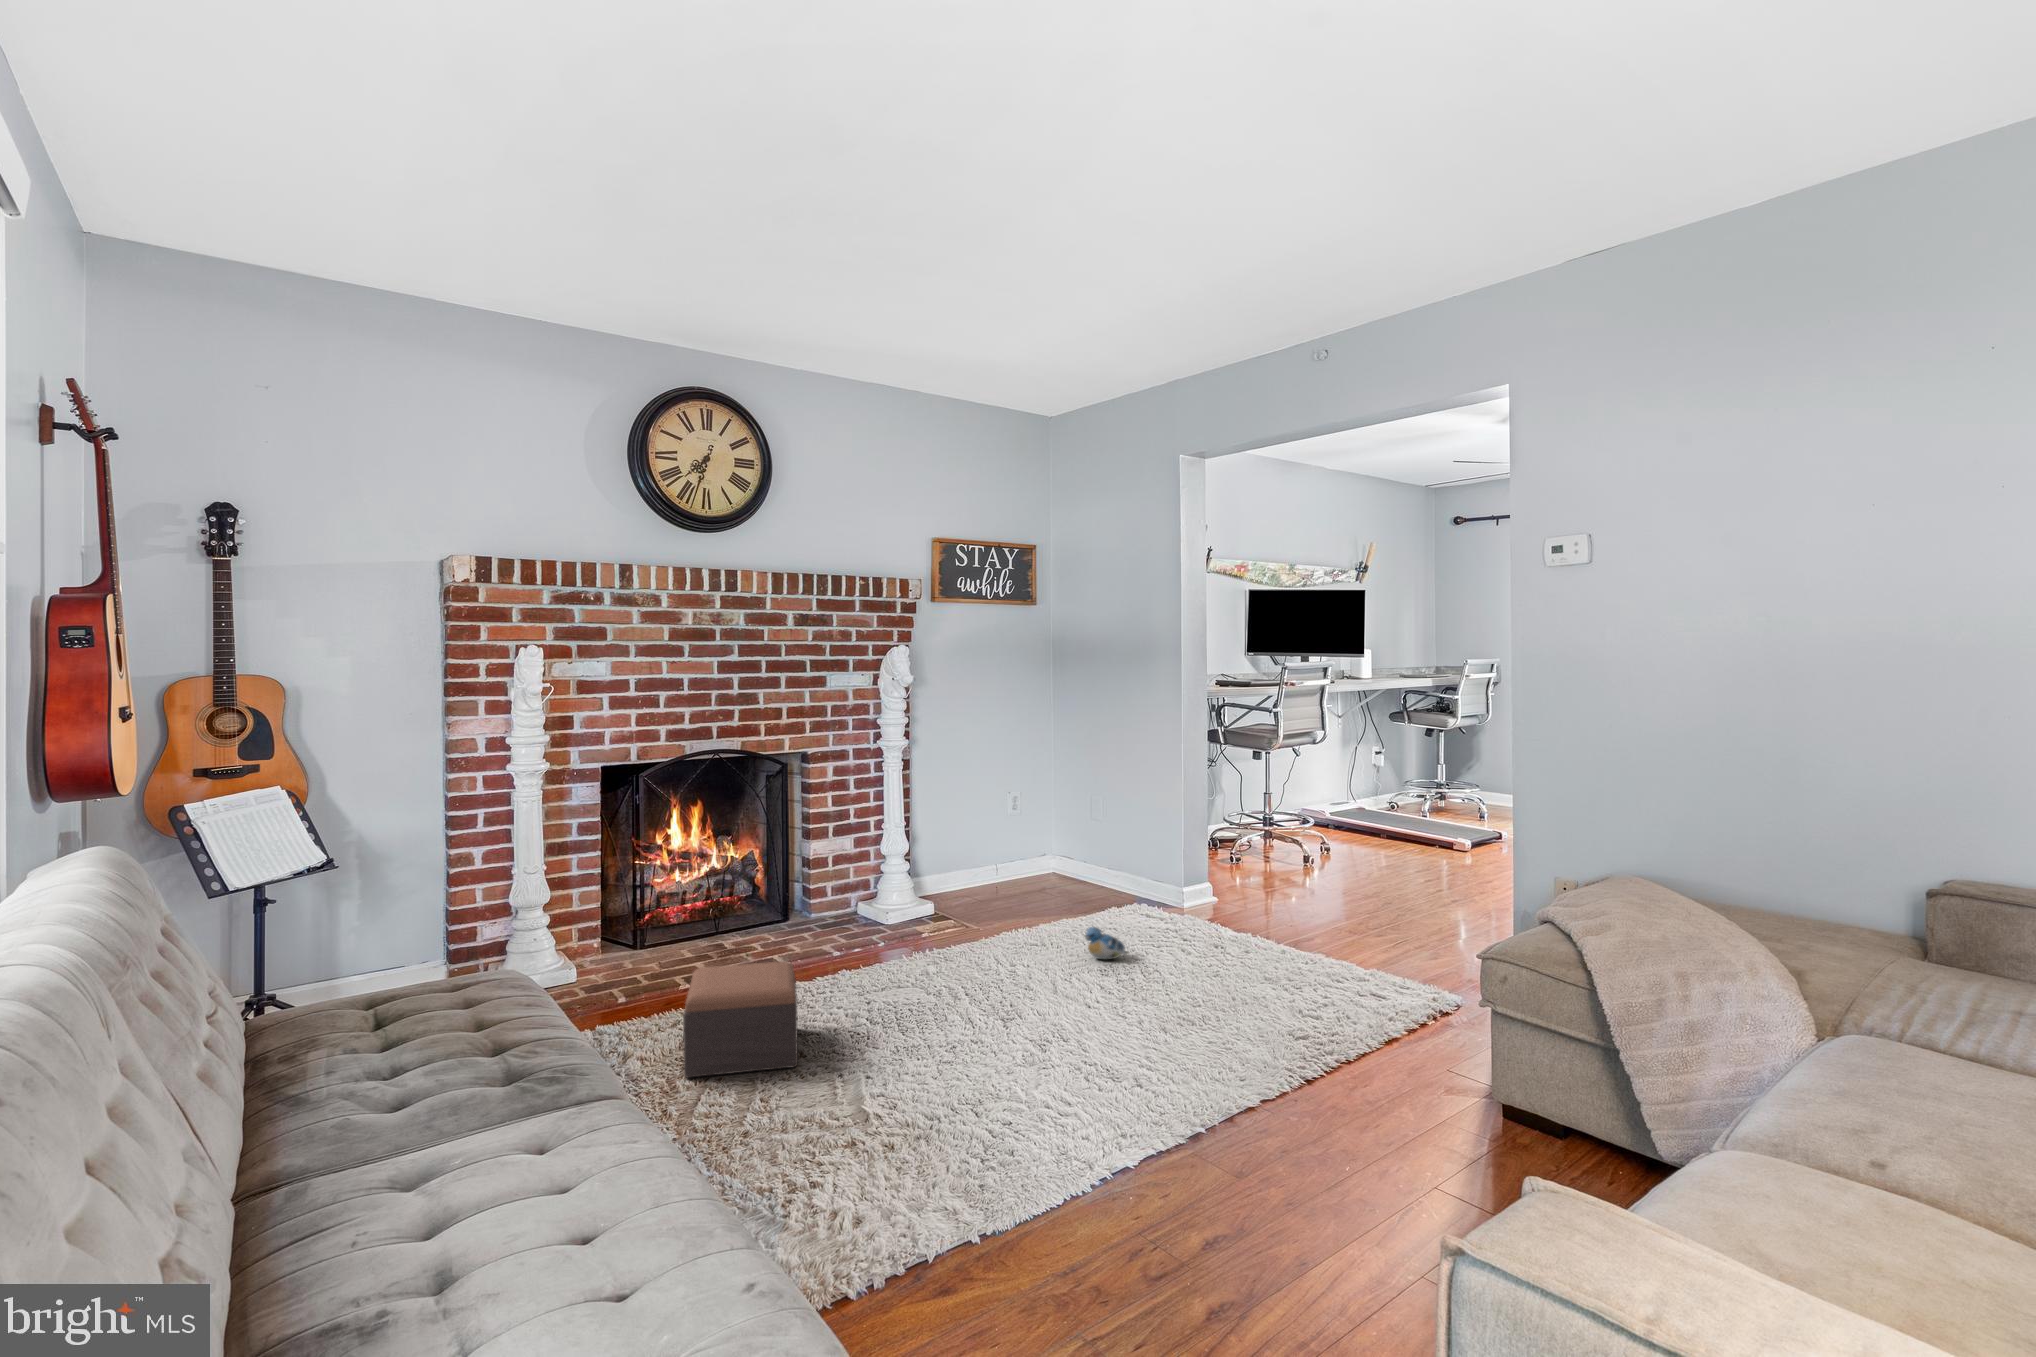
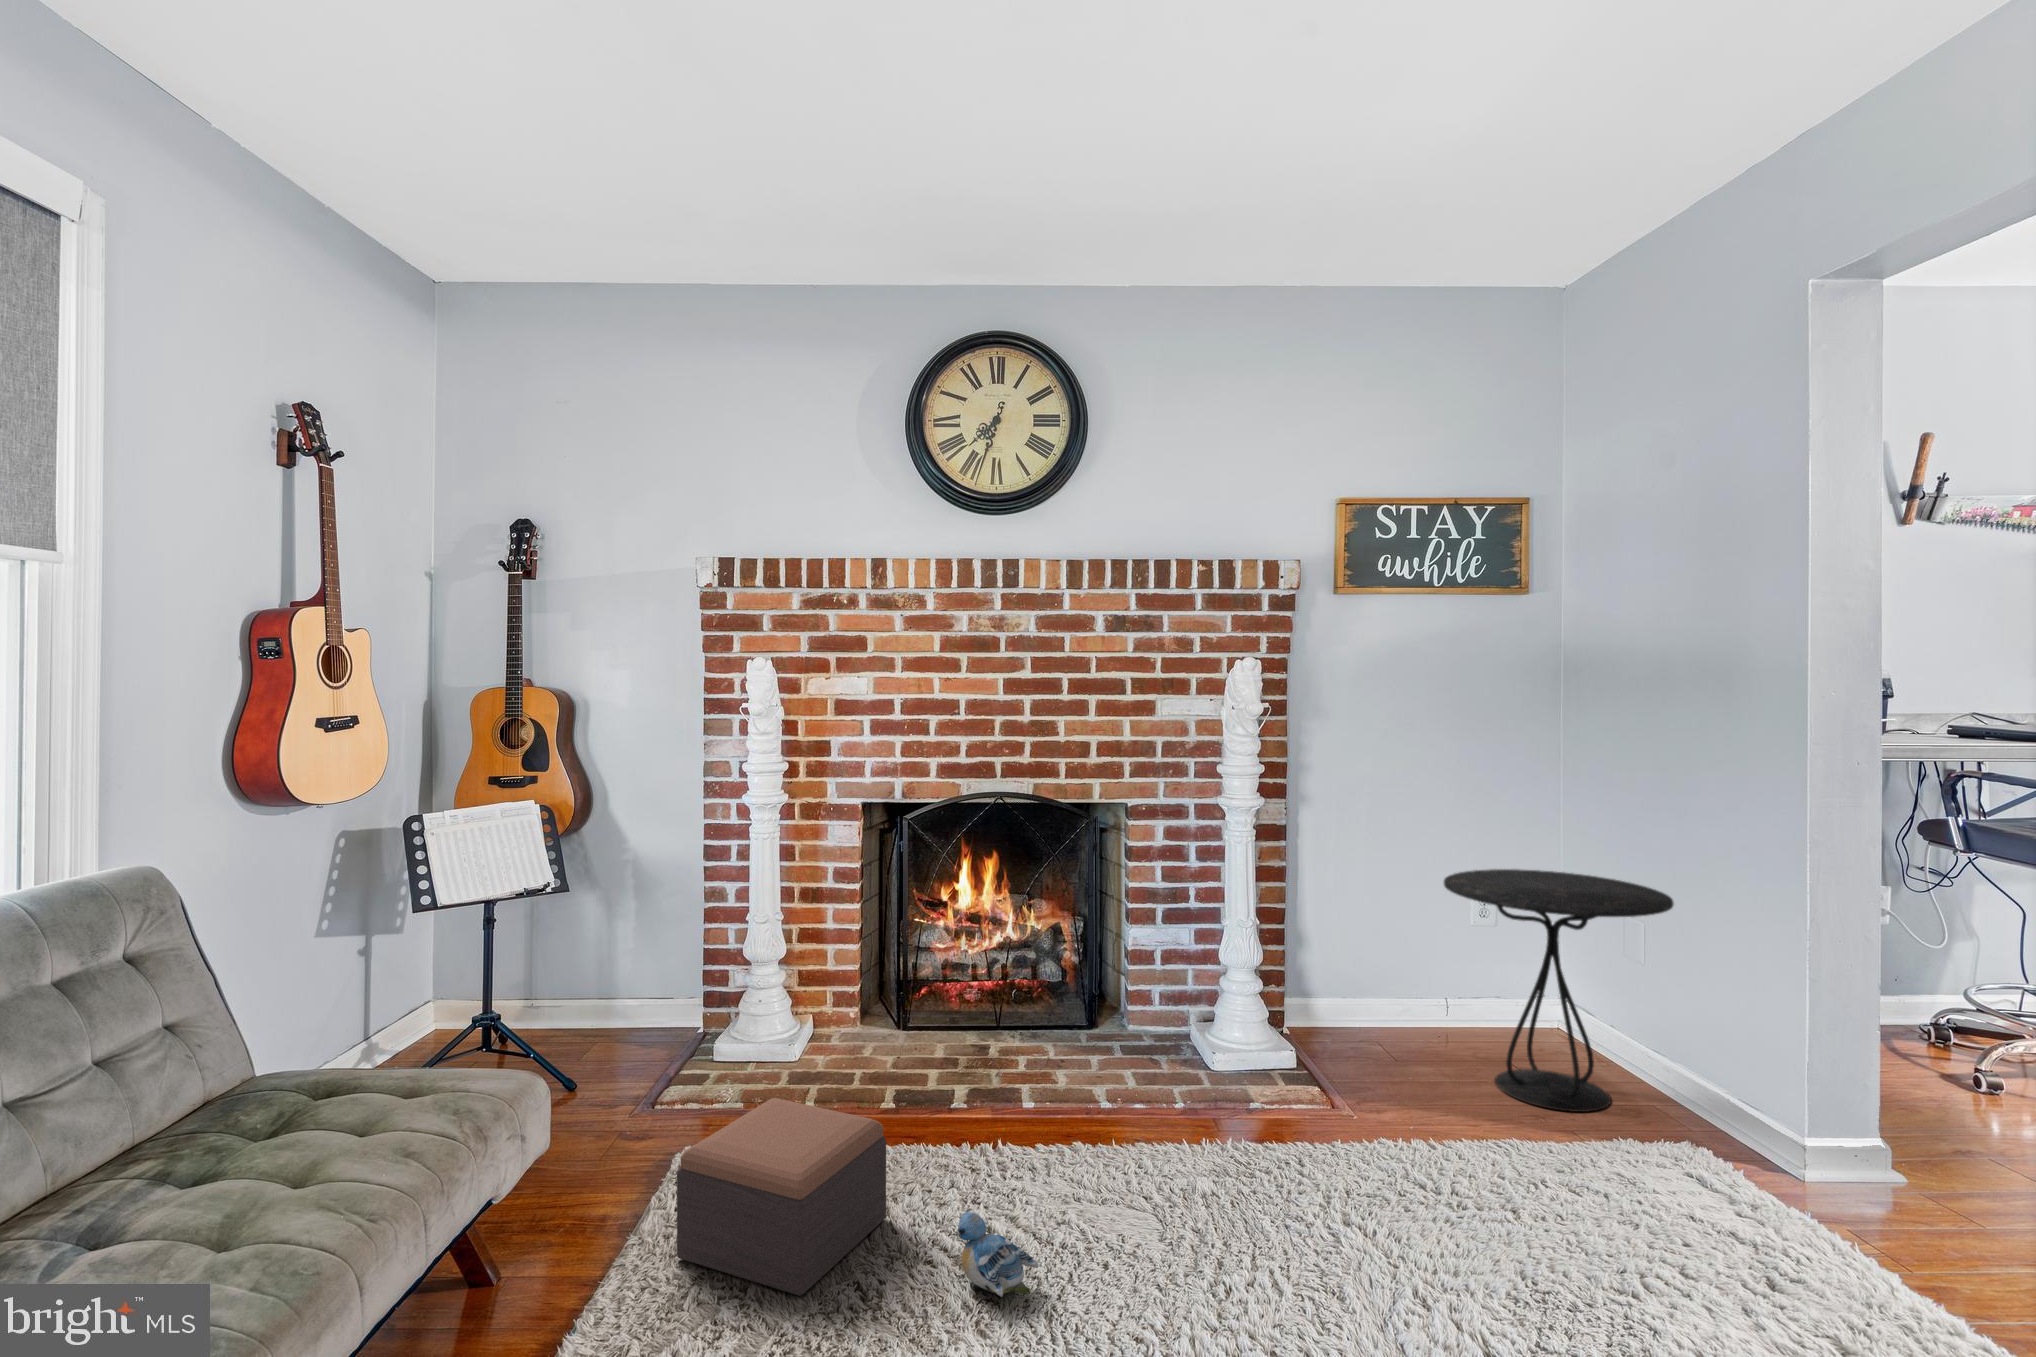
side table: none [1018,774,1136,905] -> present [1444,869,1674,1112]
plush toy: present [1085,927,1129,959] -> present [958,1212,1038,1297]

